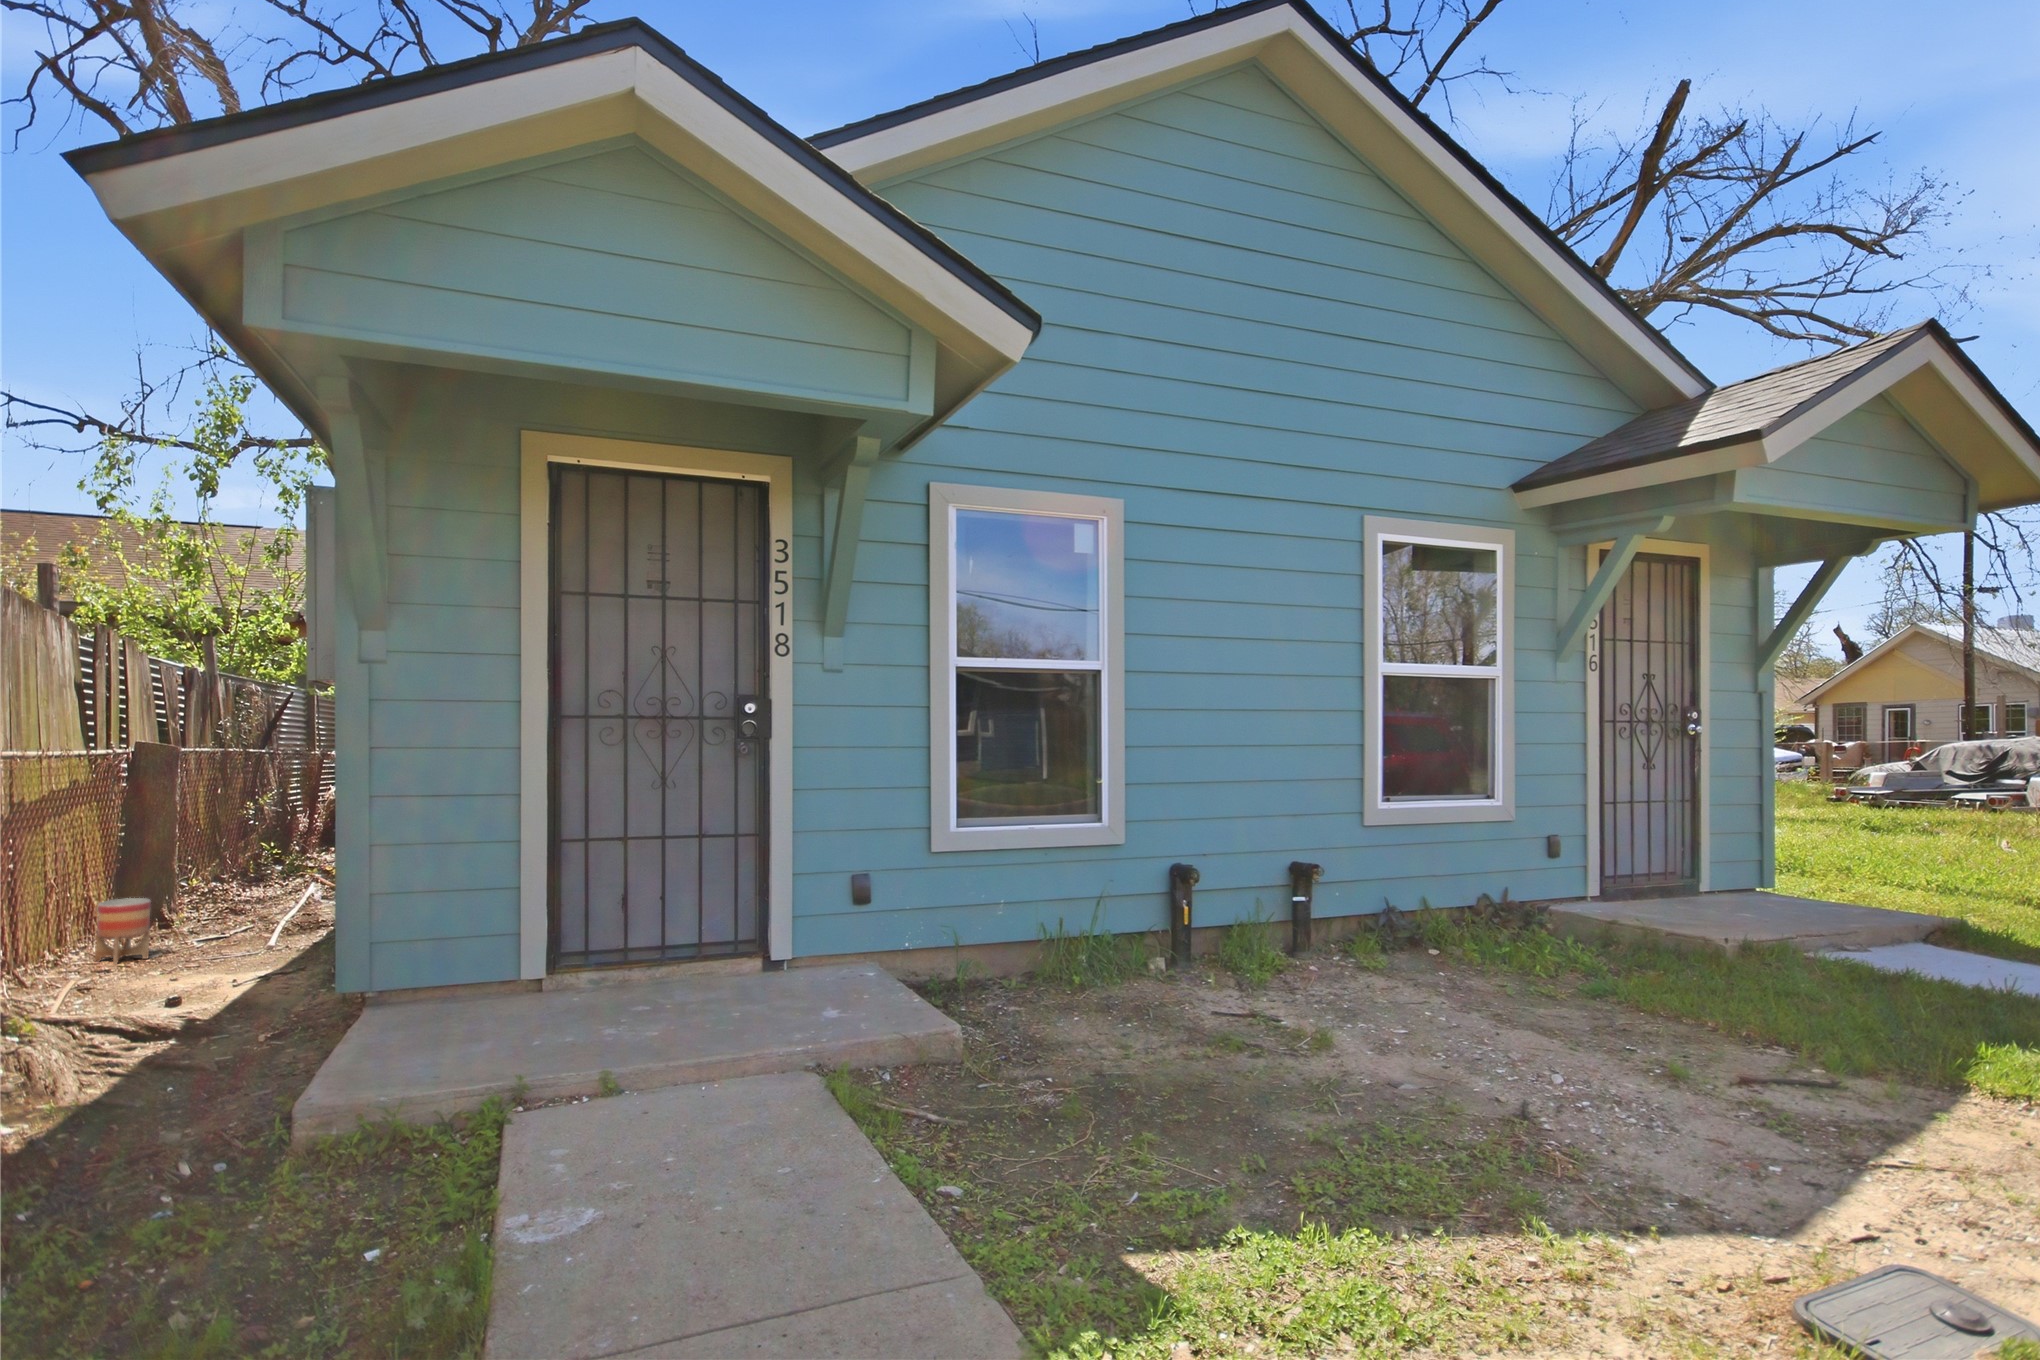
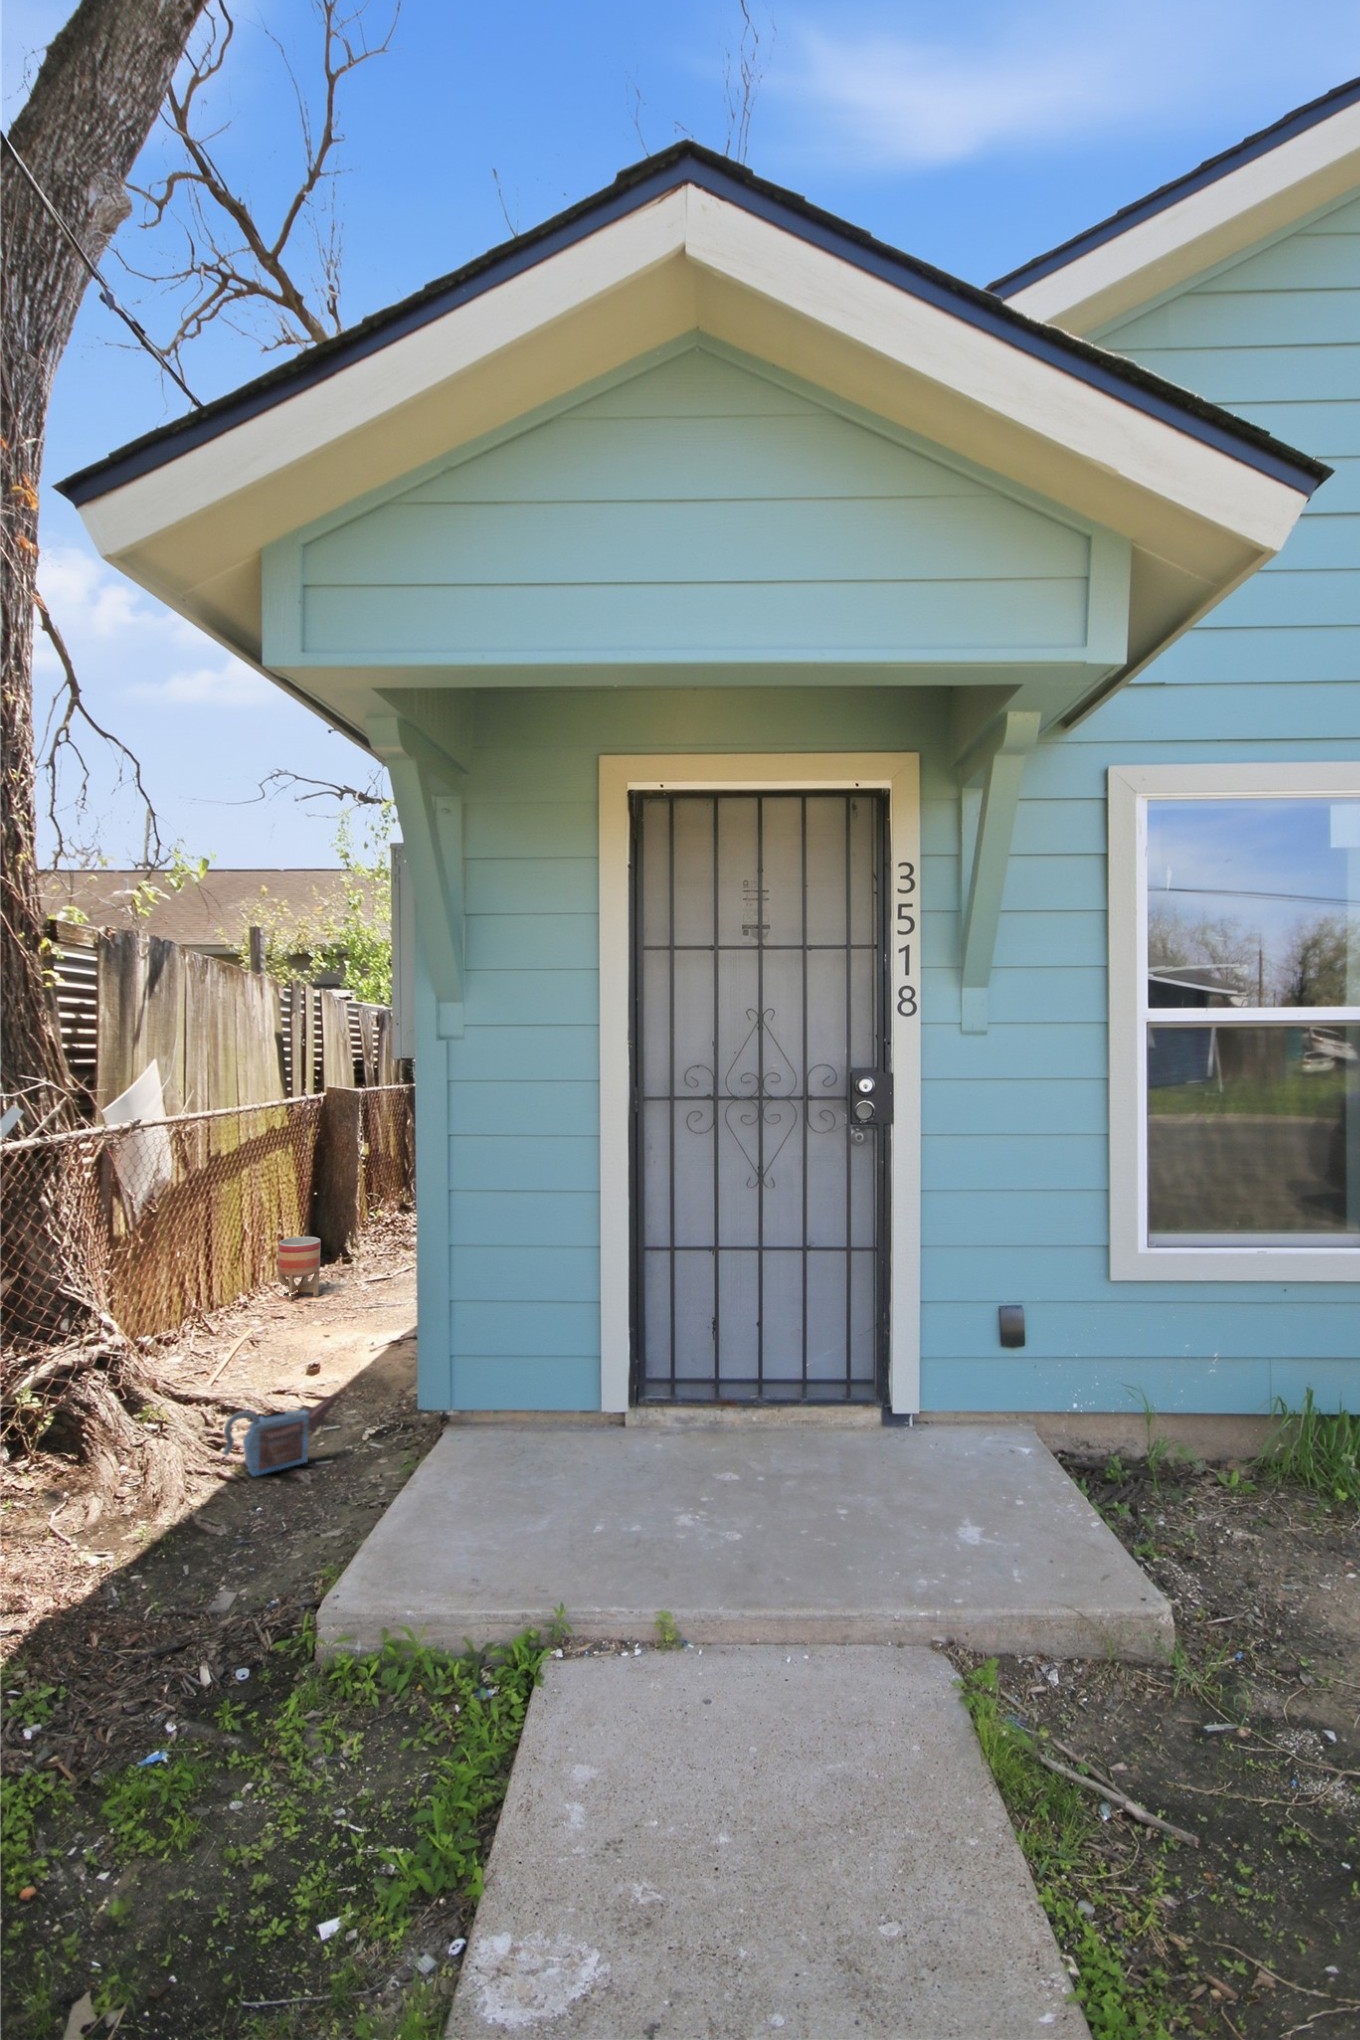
watering can: none [150,988,263,1062] -> present [222,1393,339,1476]

